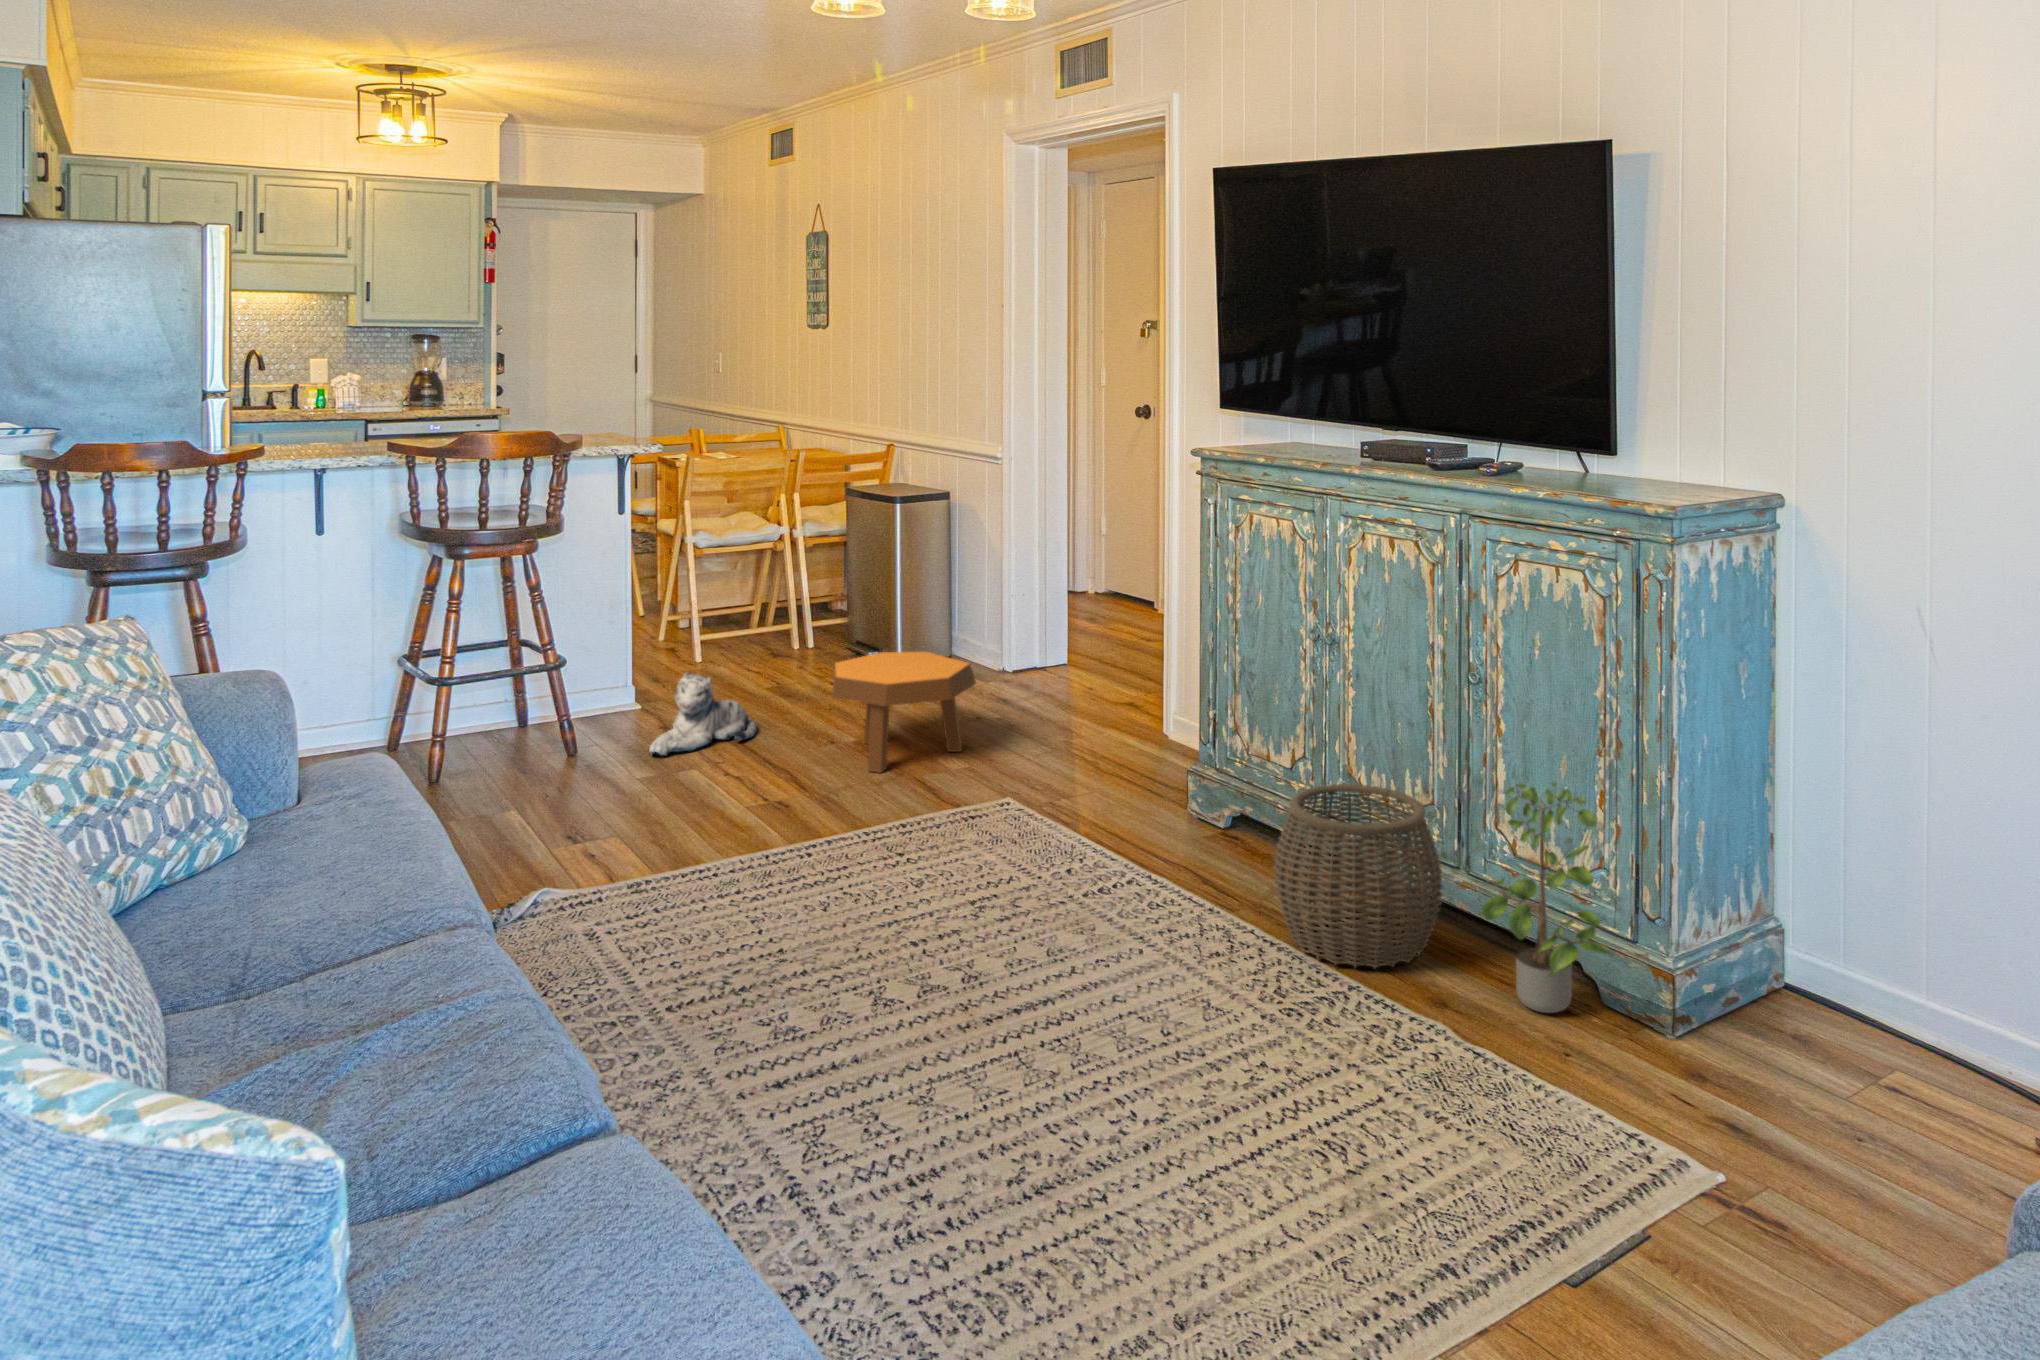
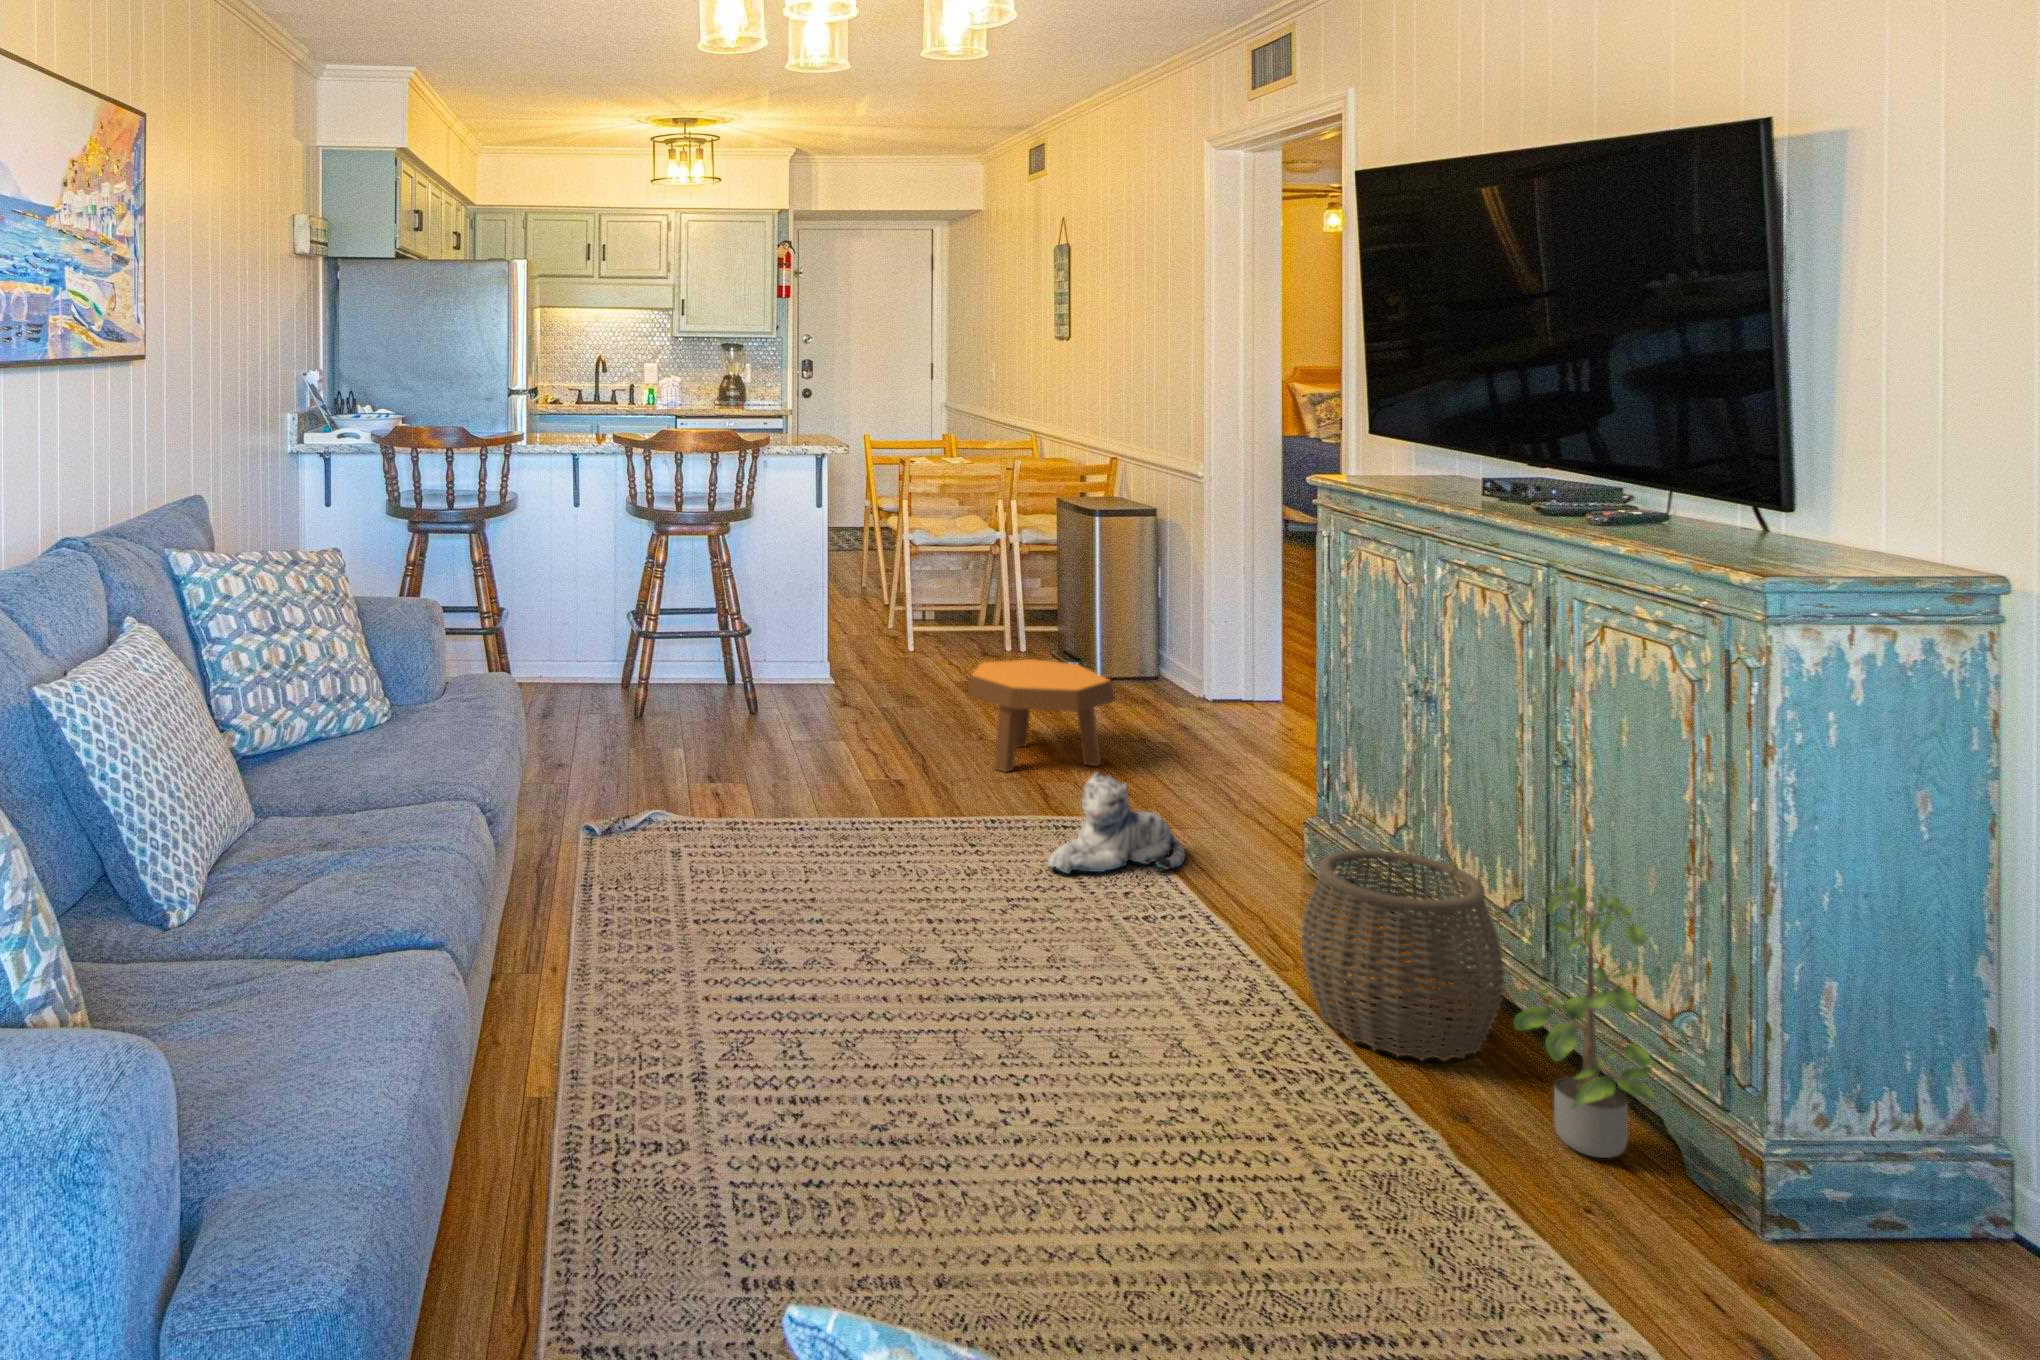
plush toy: present [649,673,757,755] -> present [1048,773,1185,874]

